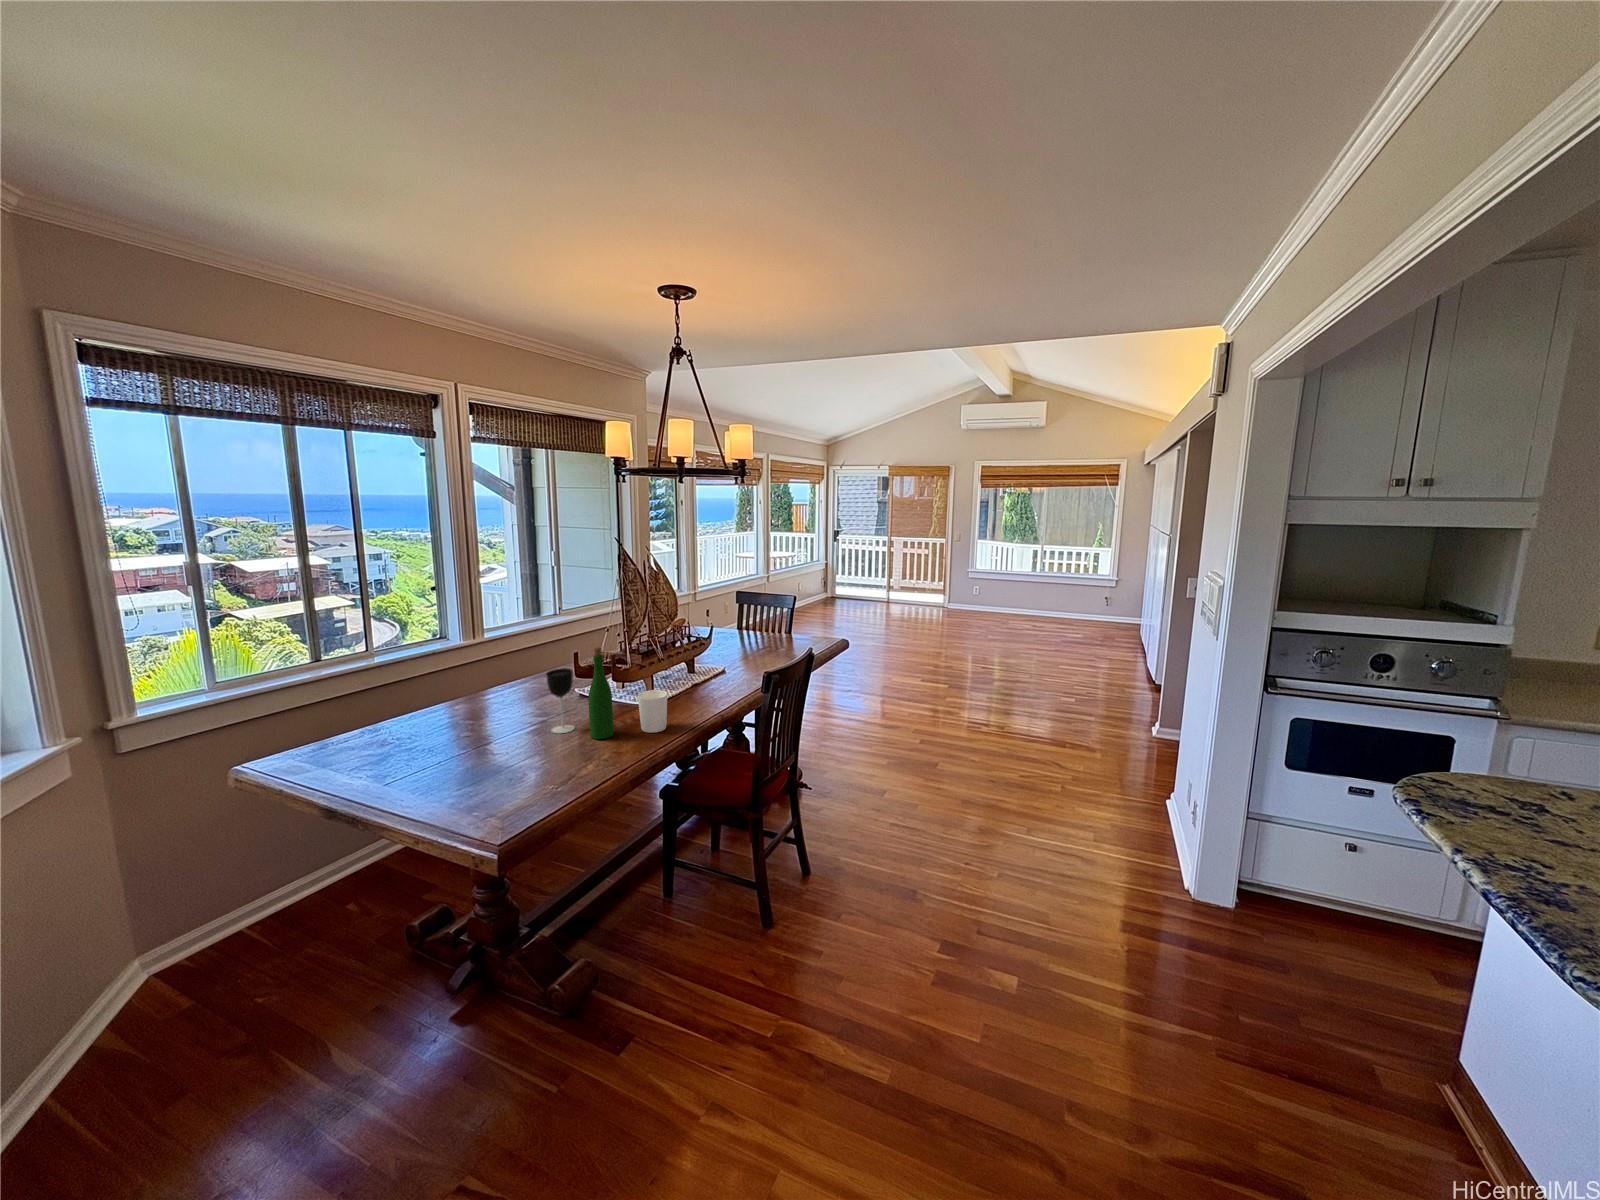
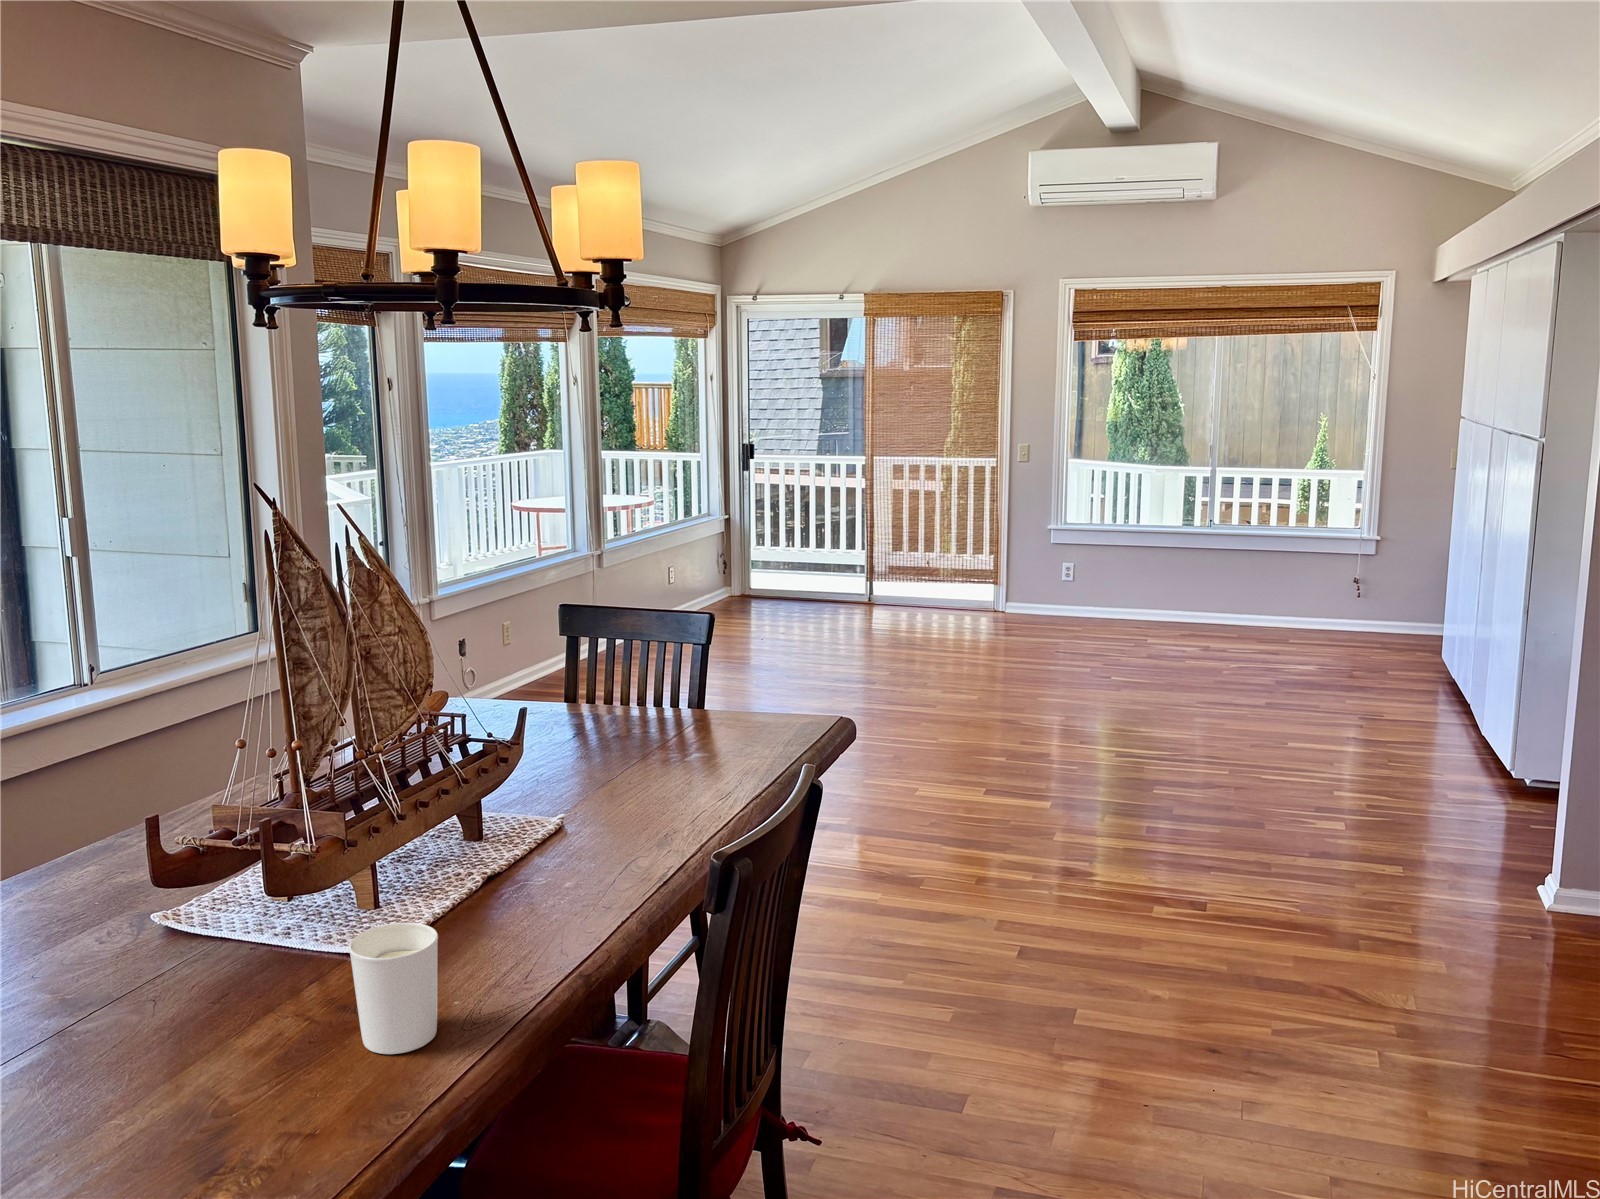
wine bottle: present [588,647,614,739] -> none [199,814,280,1093]
wine glass: present [546,669,575,733] -> none [59,878,157,1079]

